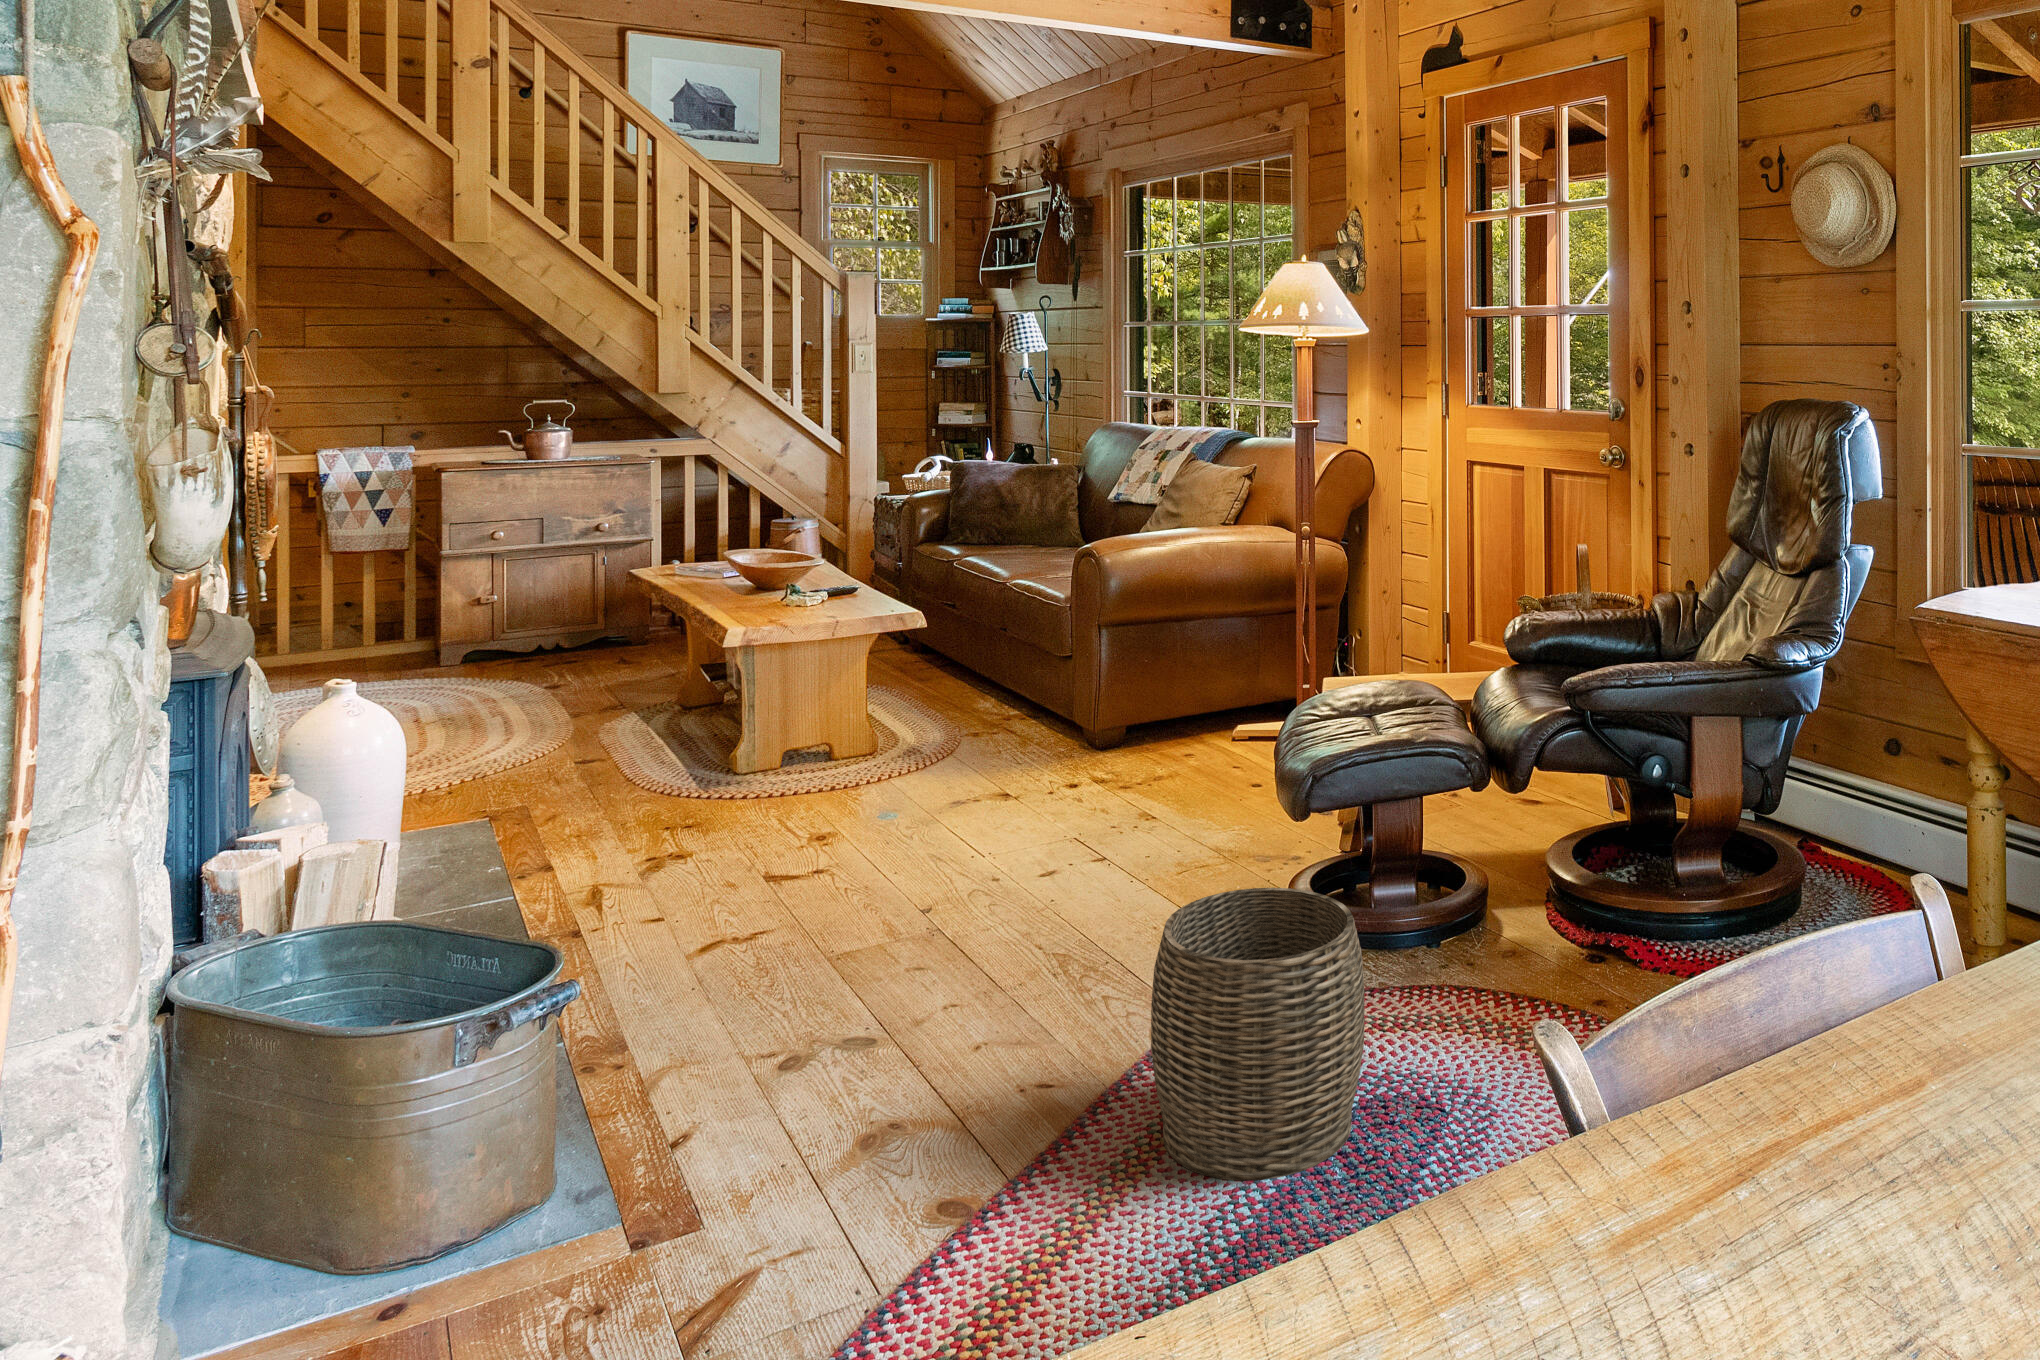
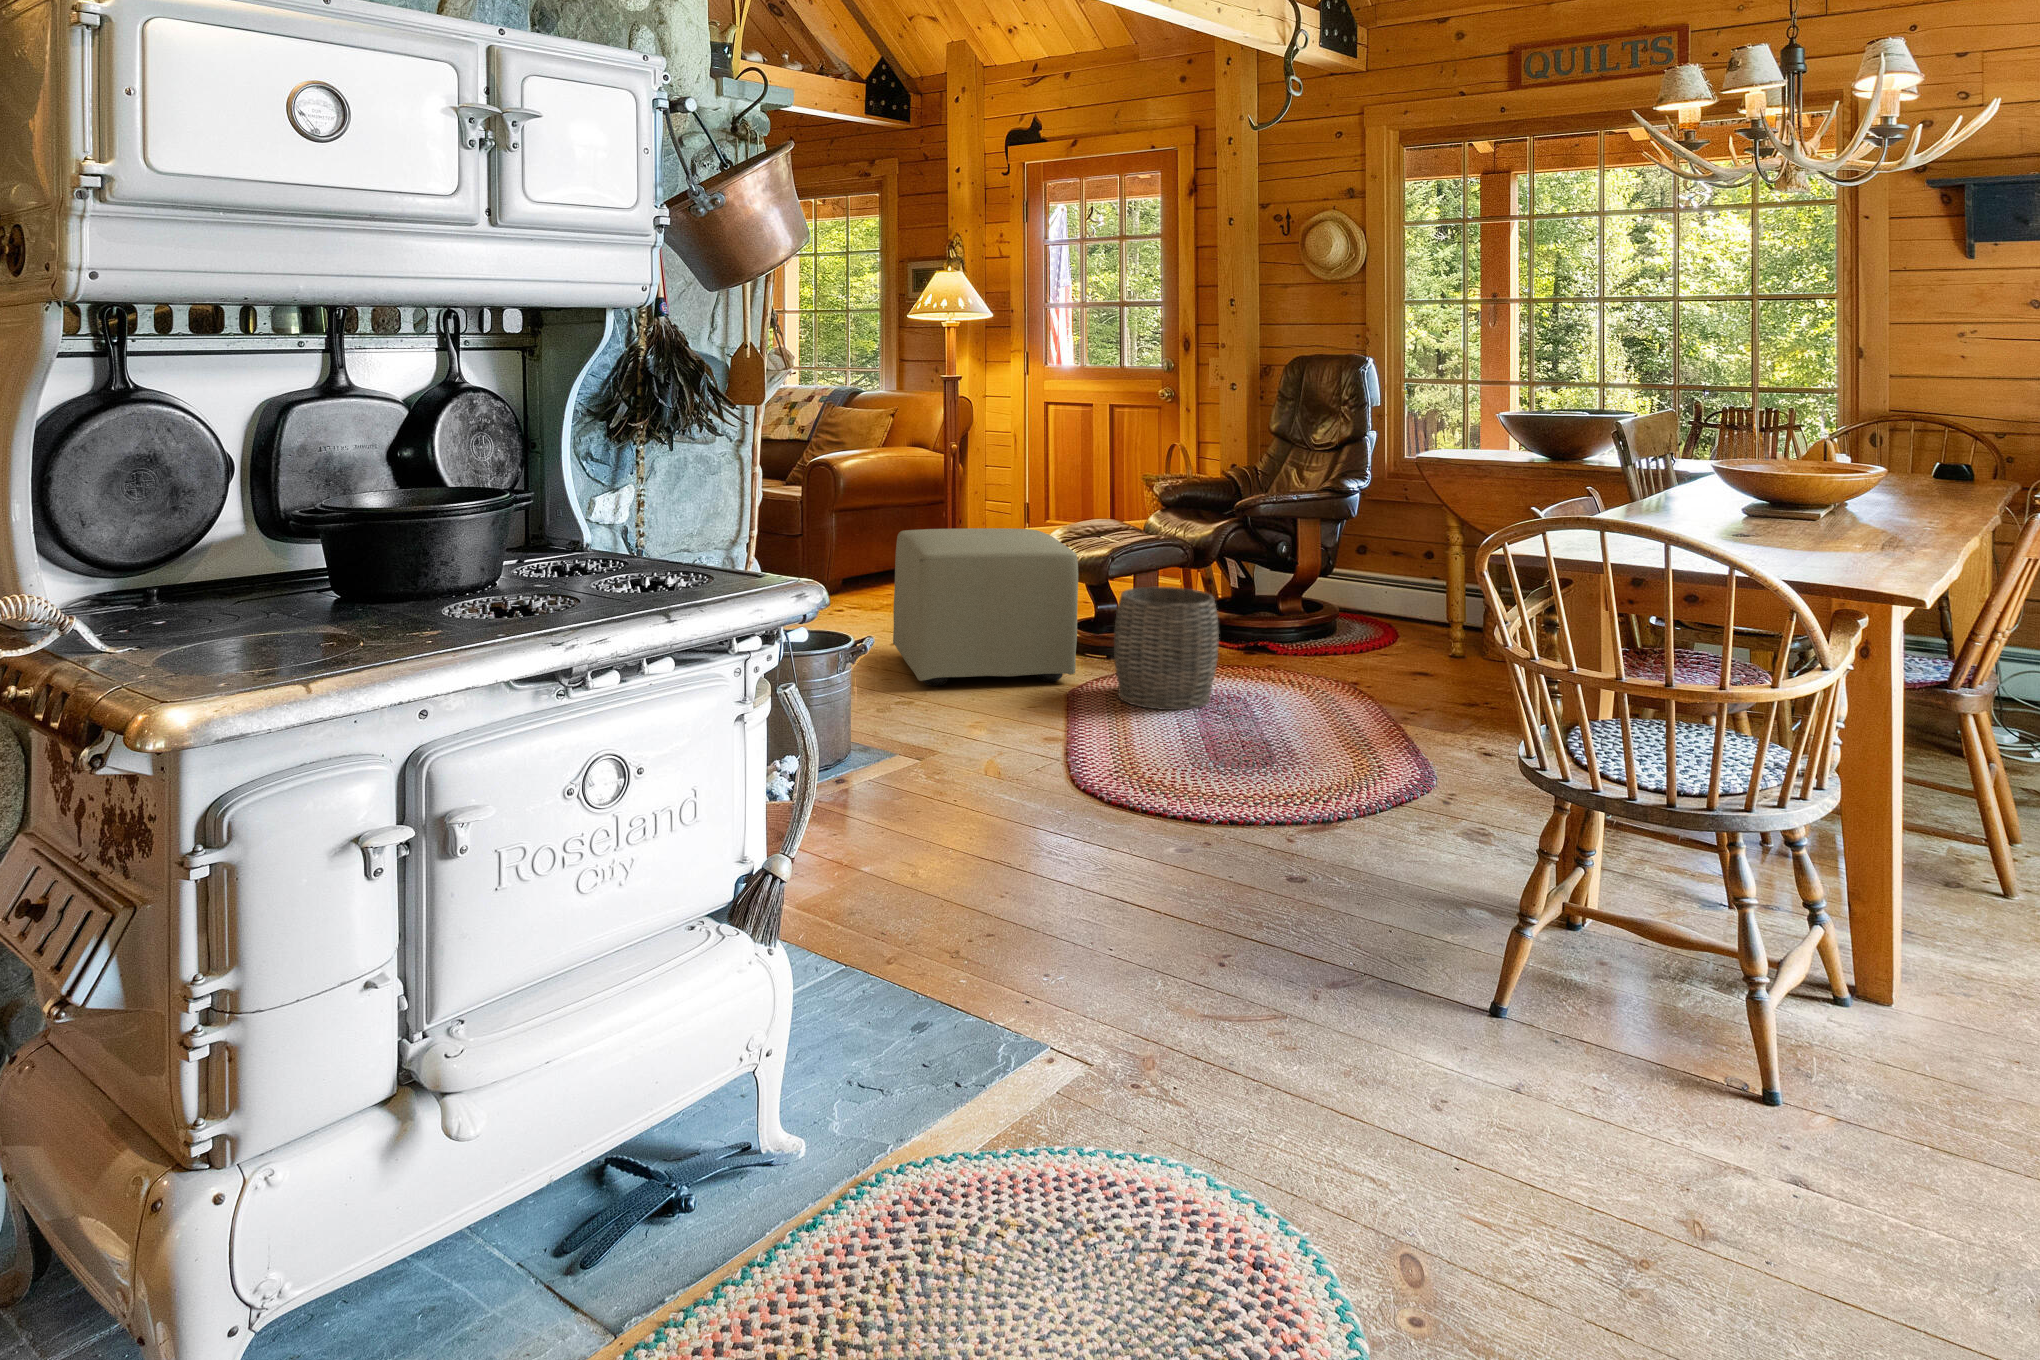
ottoman: none [835,727,1199,1049] -> present [893,528,1078,686]

